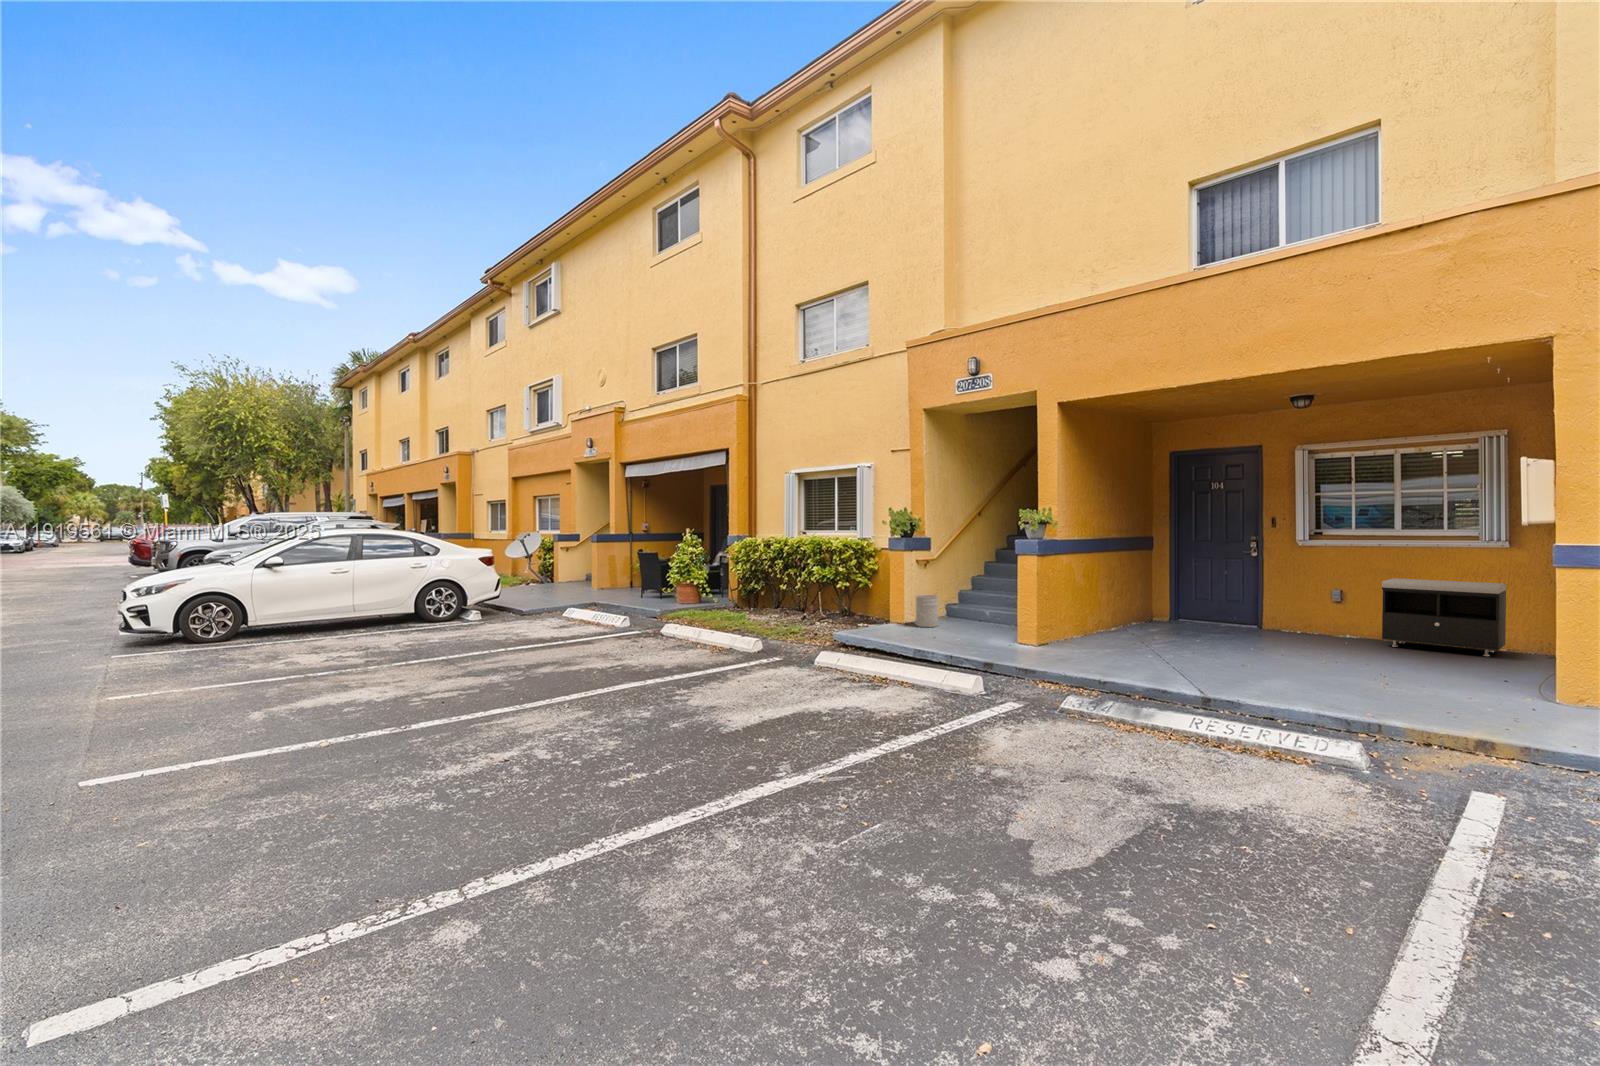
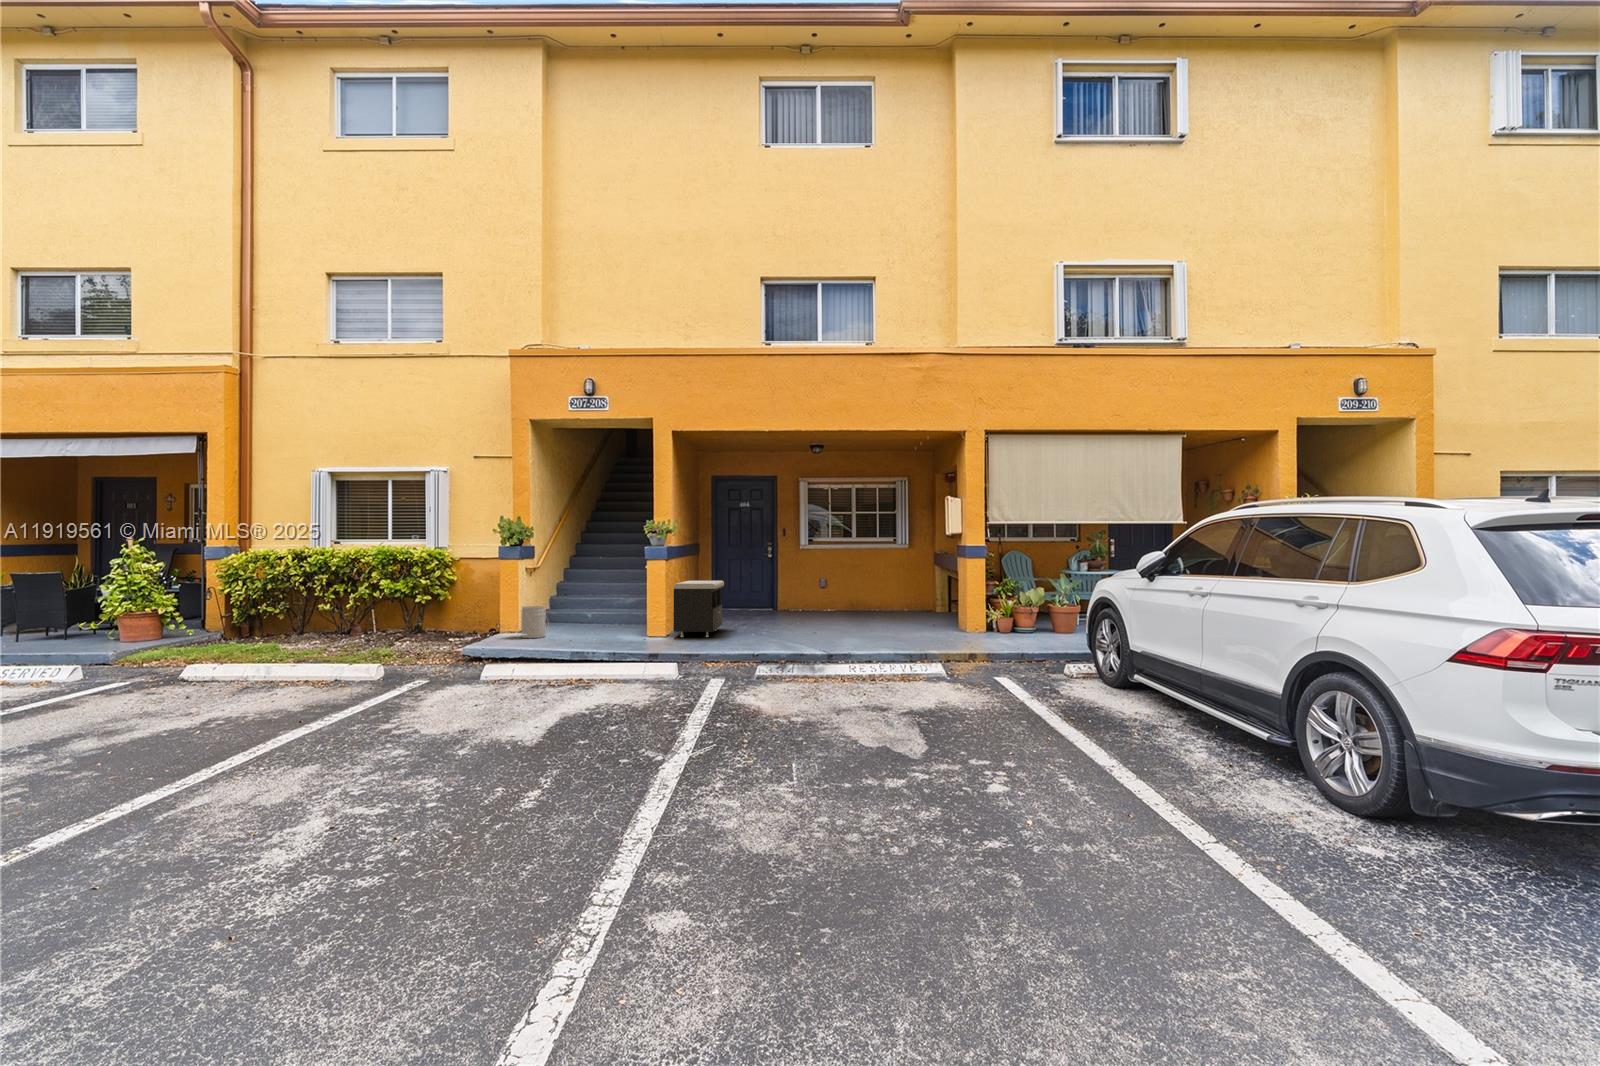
storage bench: present [1382,578,1506,656] -> present [673,581,724,637]

